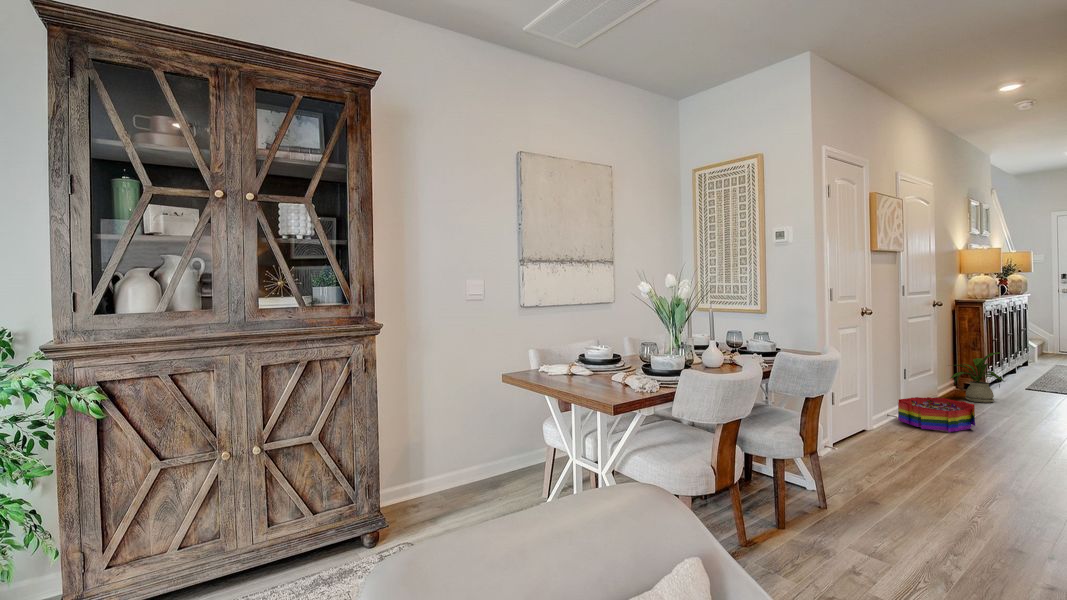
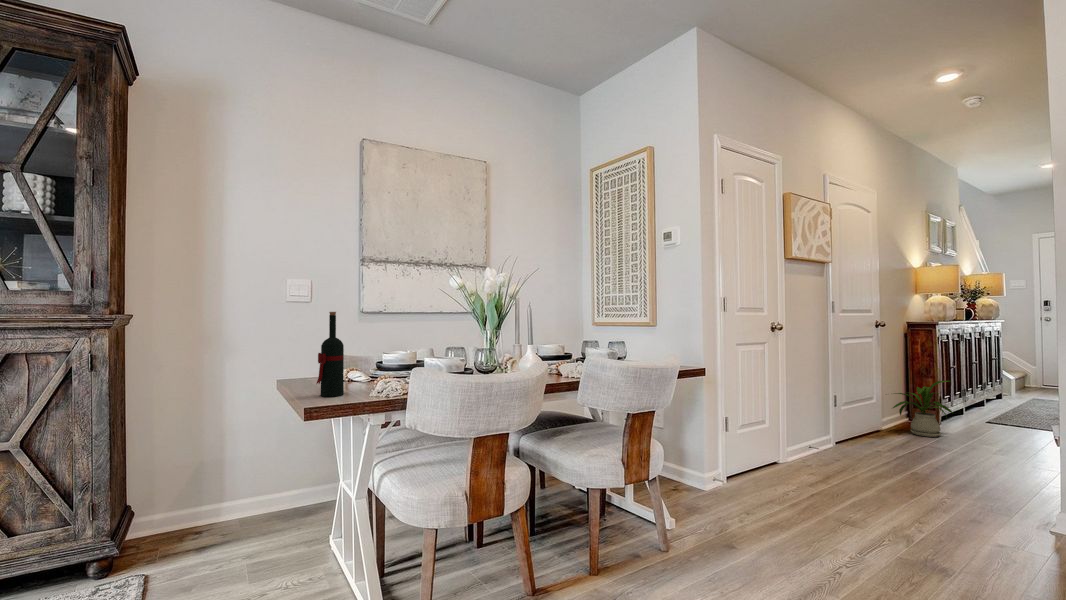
wine bottle: none [579,316,598,387] -> present [317,312,344,397]
storage bin: present [898,397,975,432] -> none [819,427,901,468]

